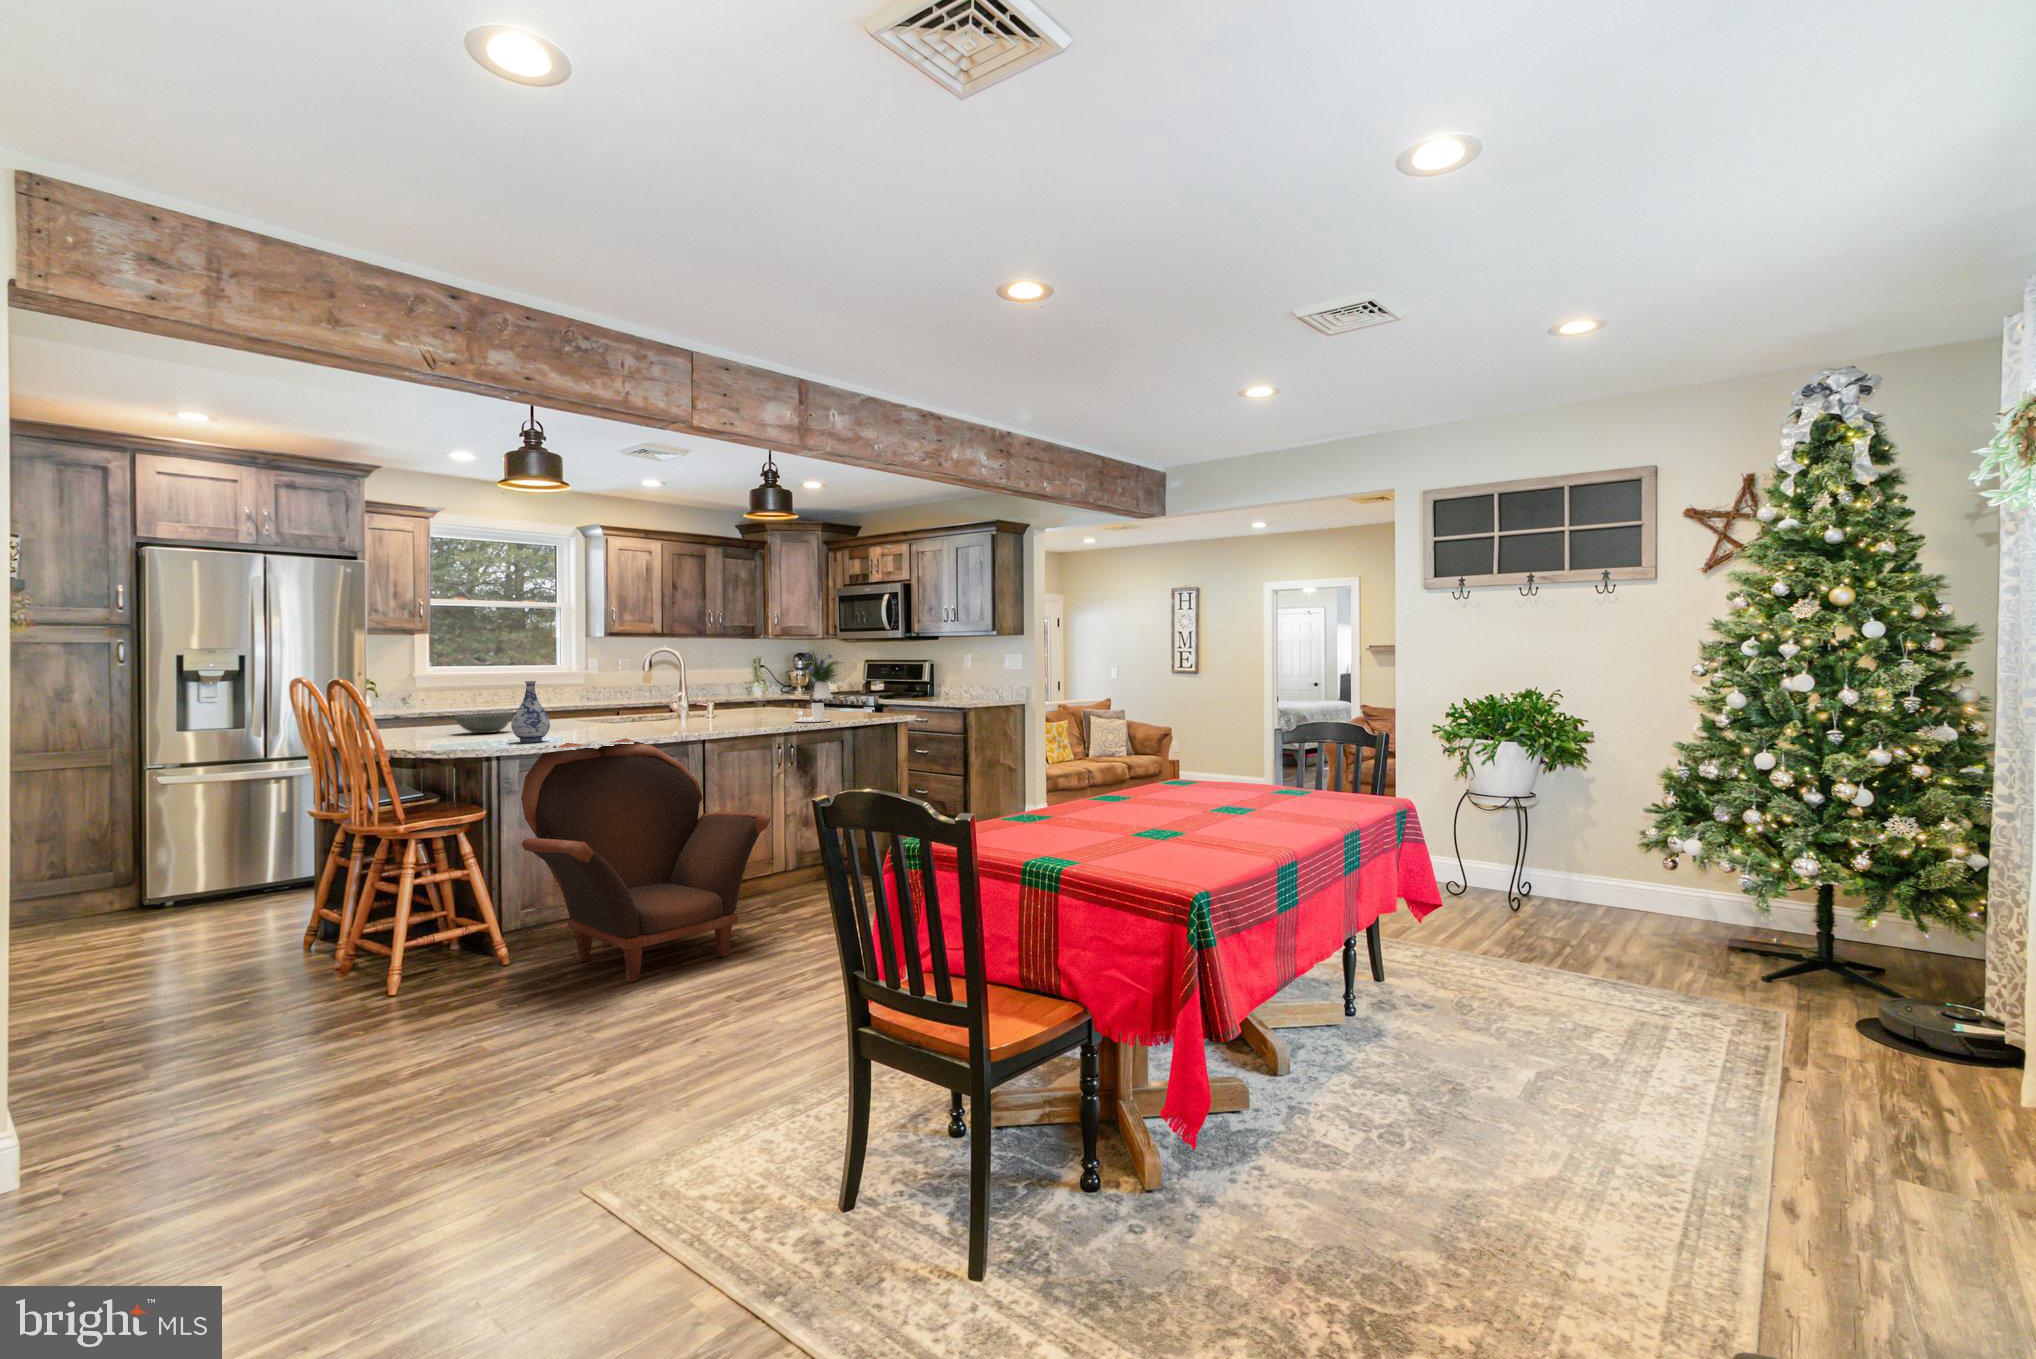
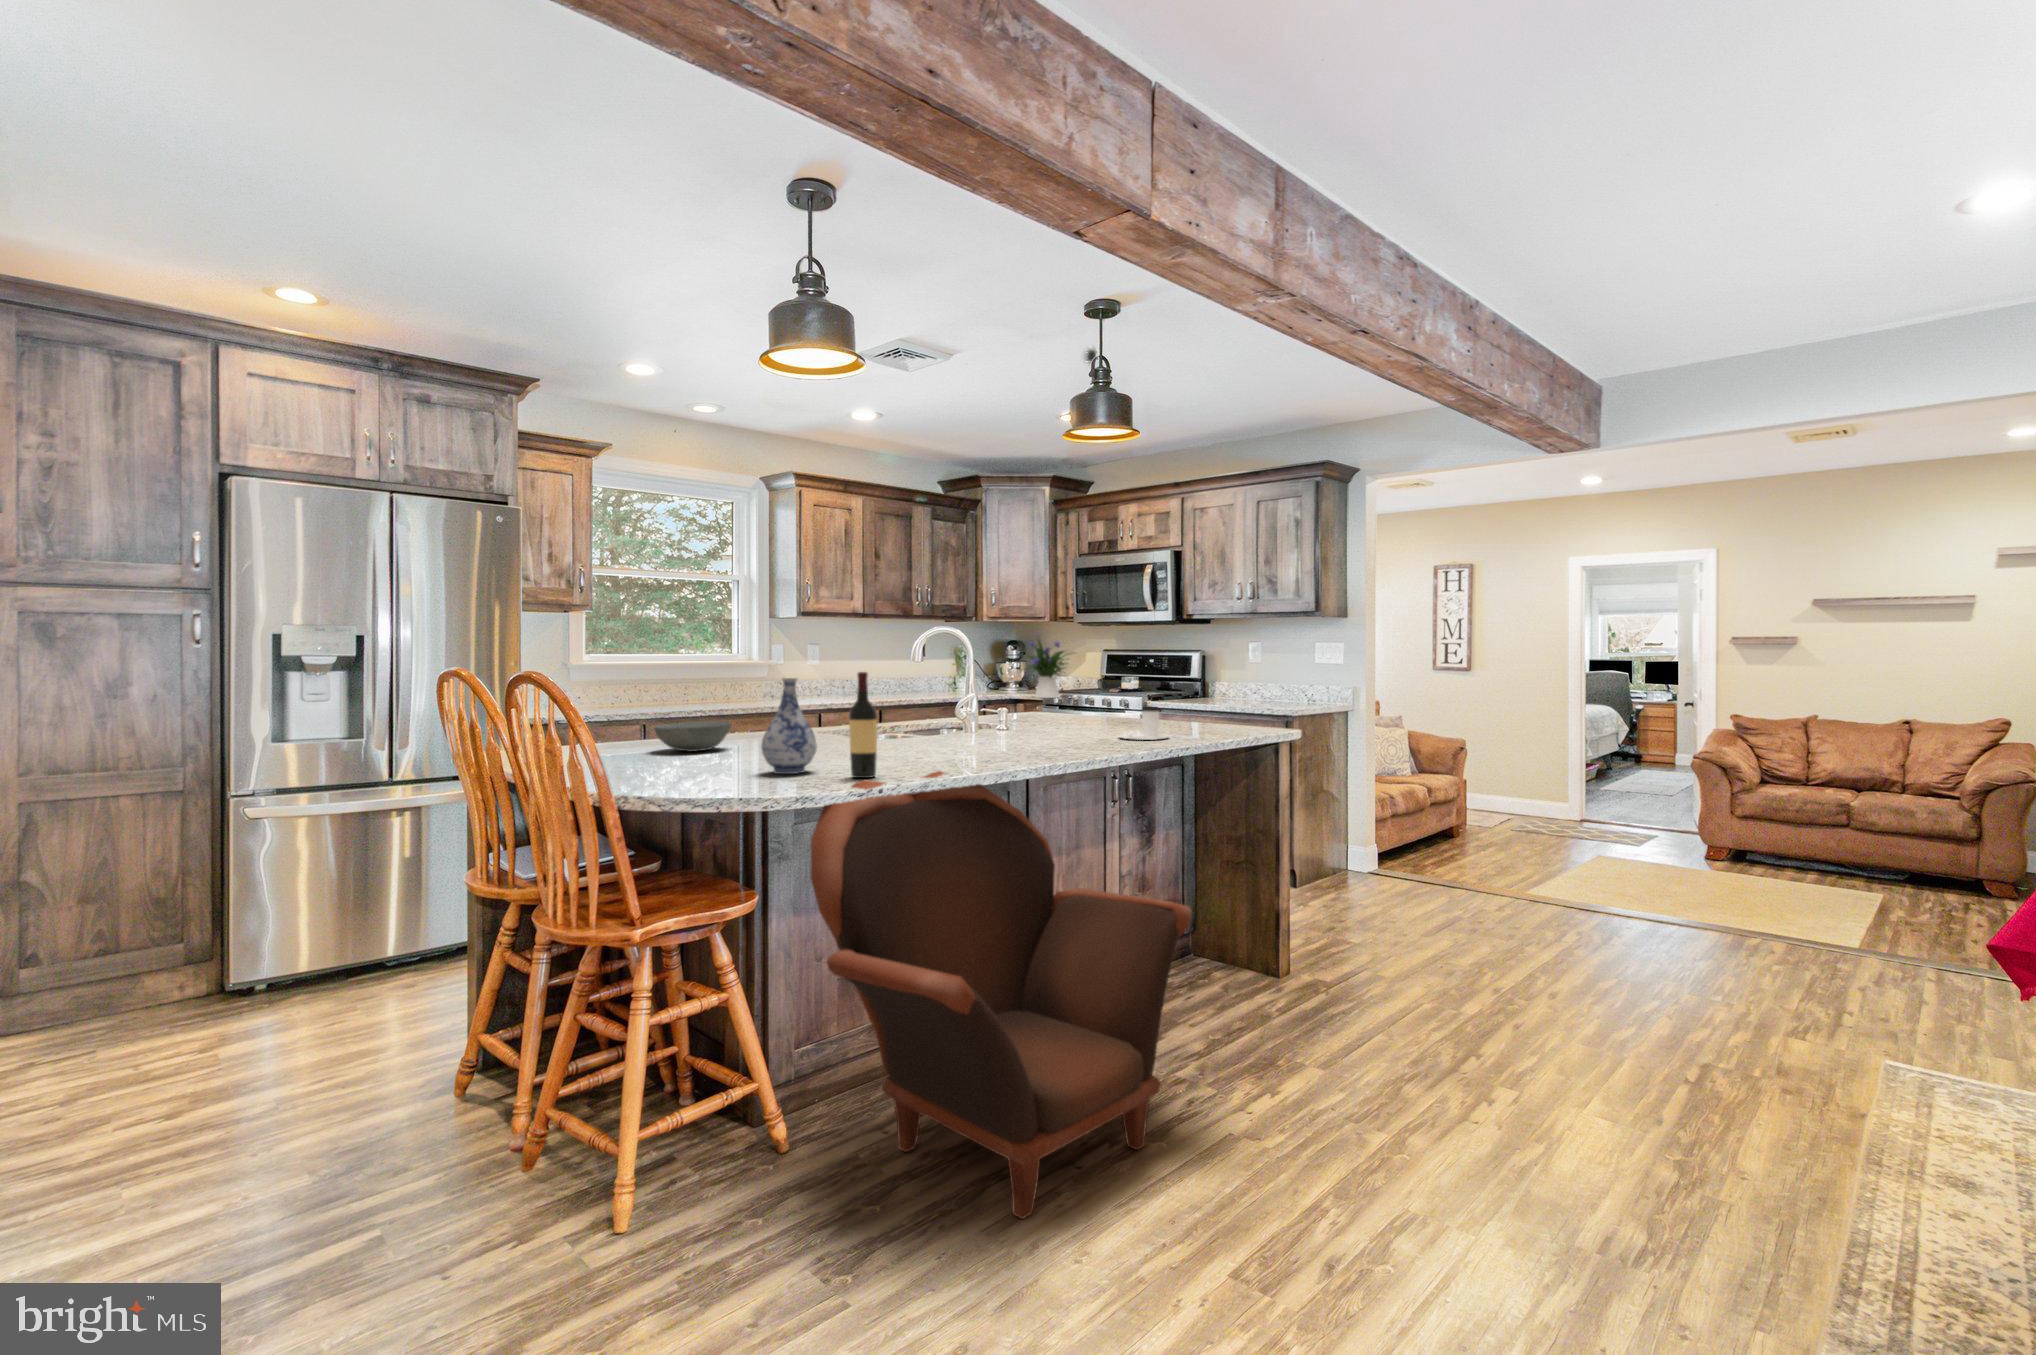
wine bottle: none [565,676,584,743] -> present [849,672,878,778]

